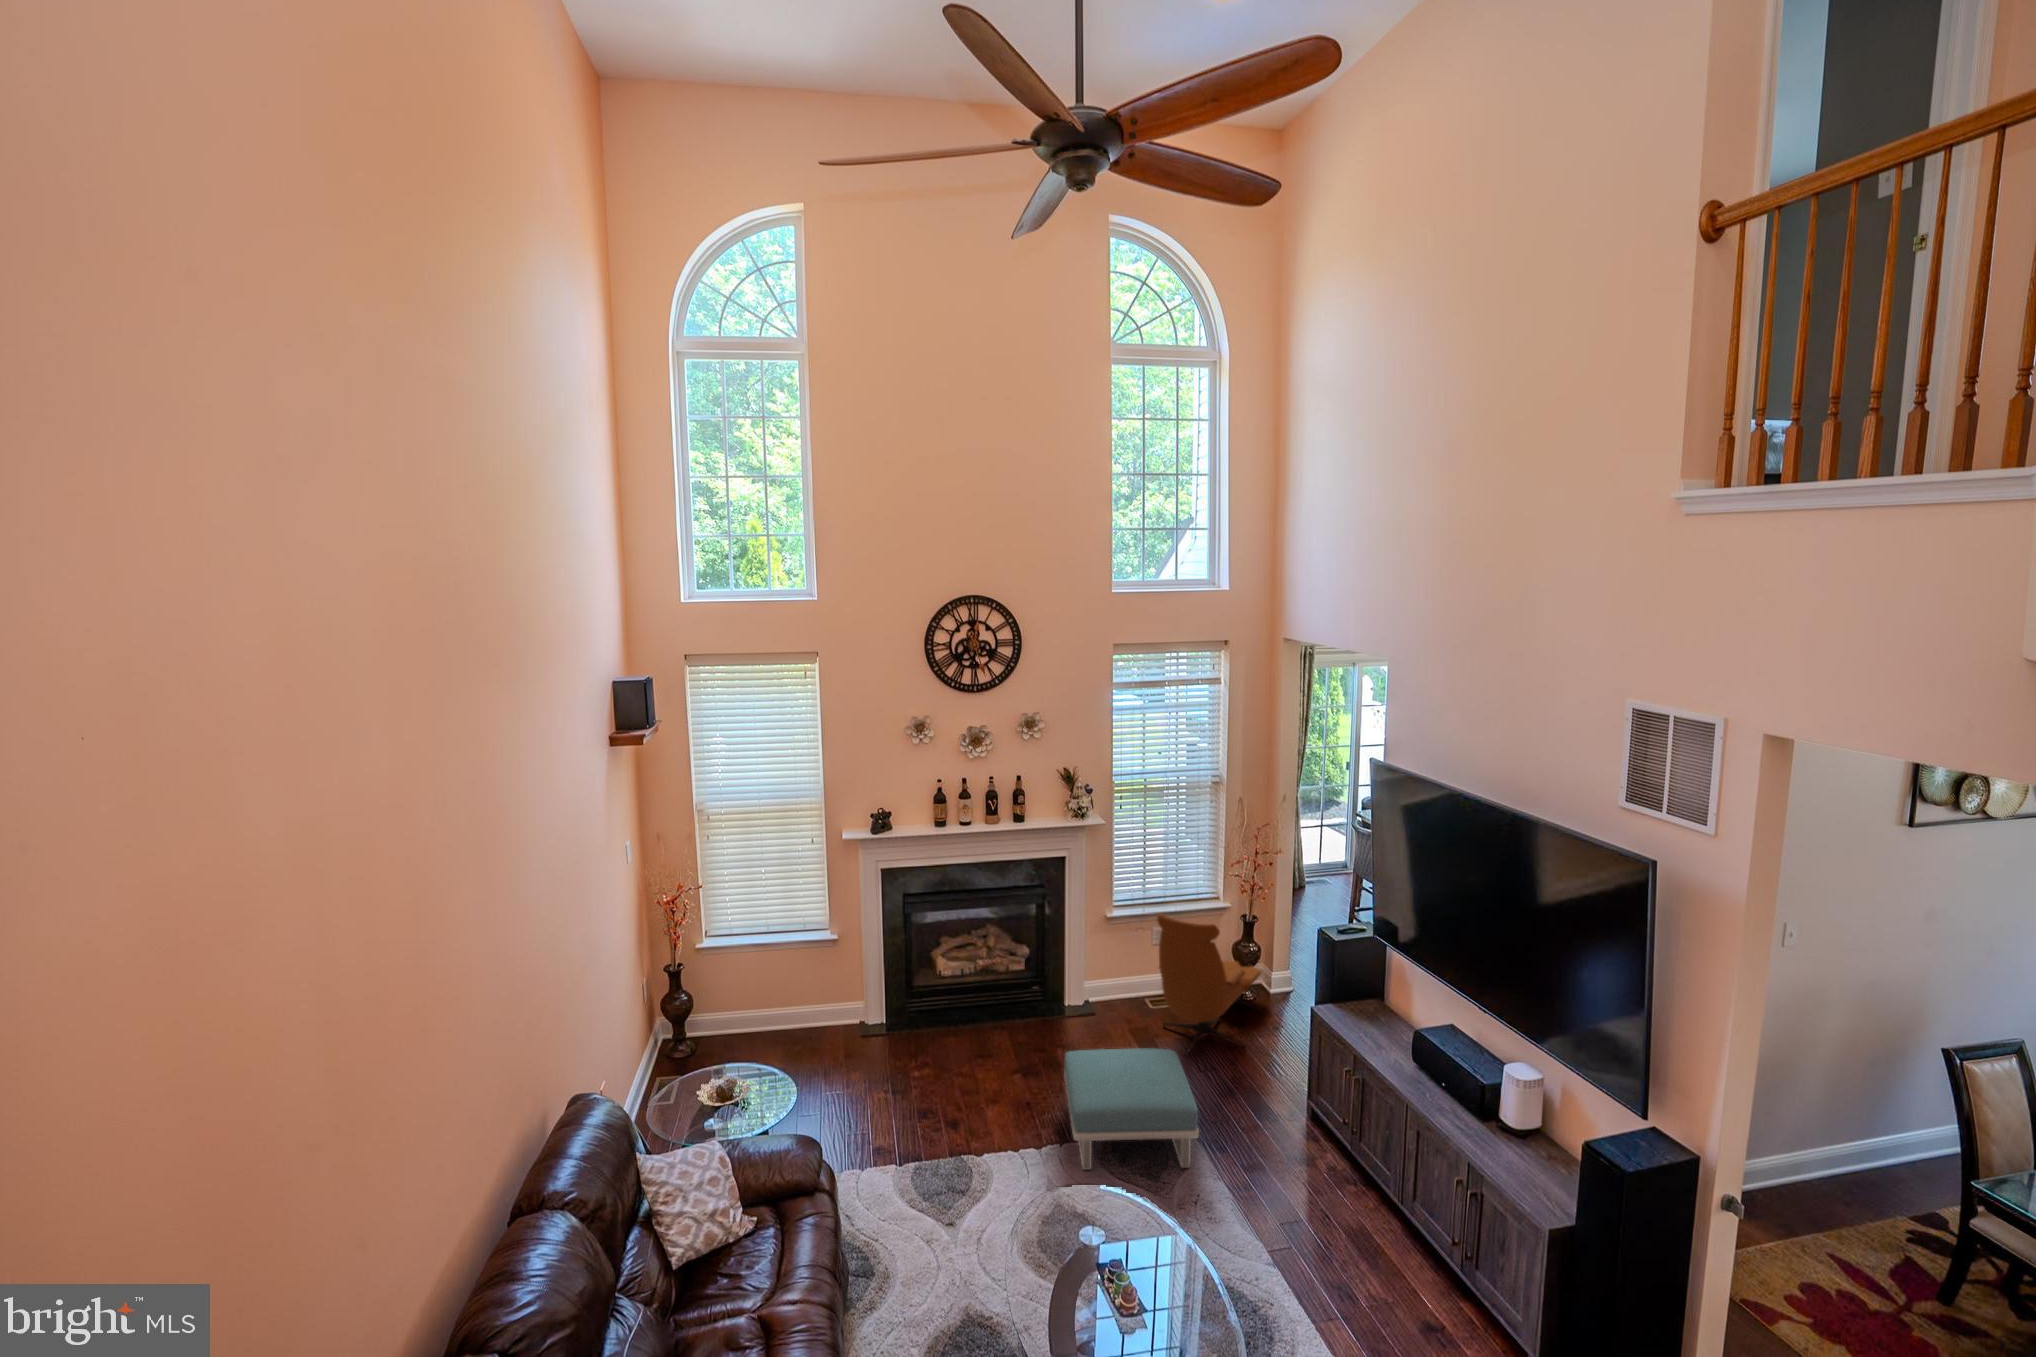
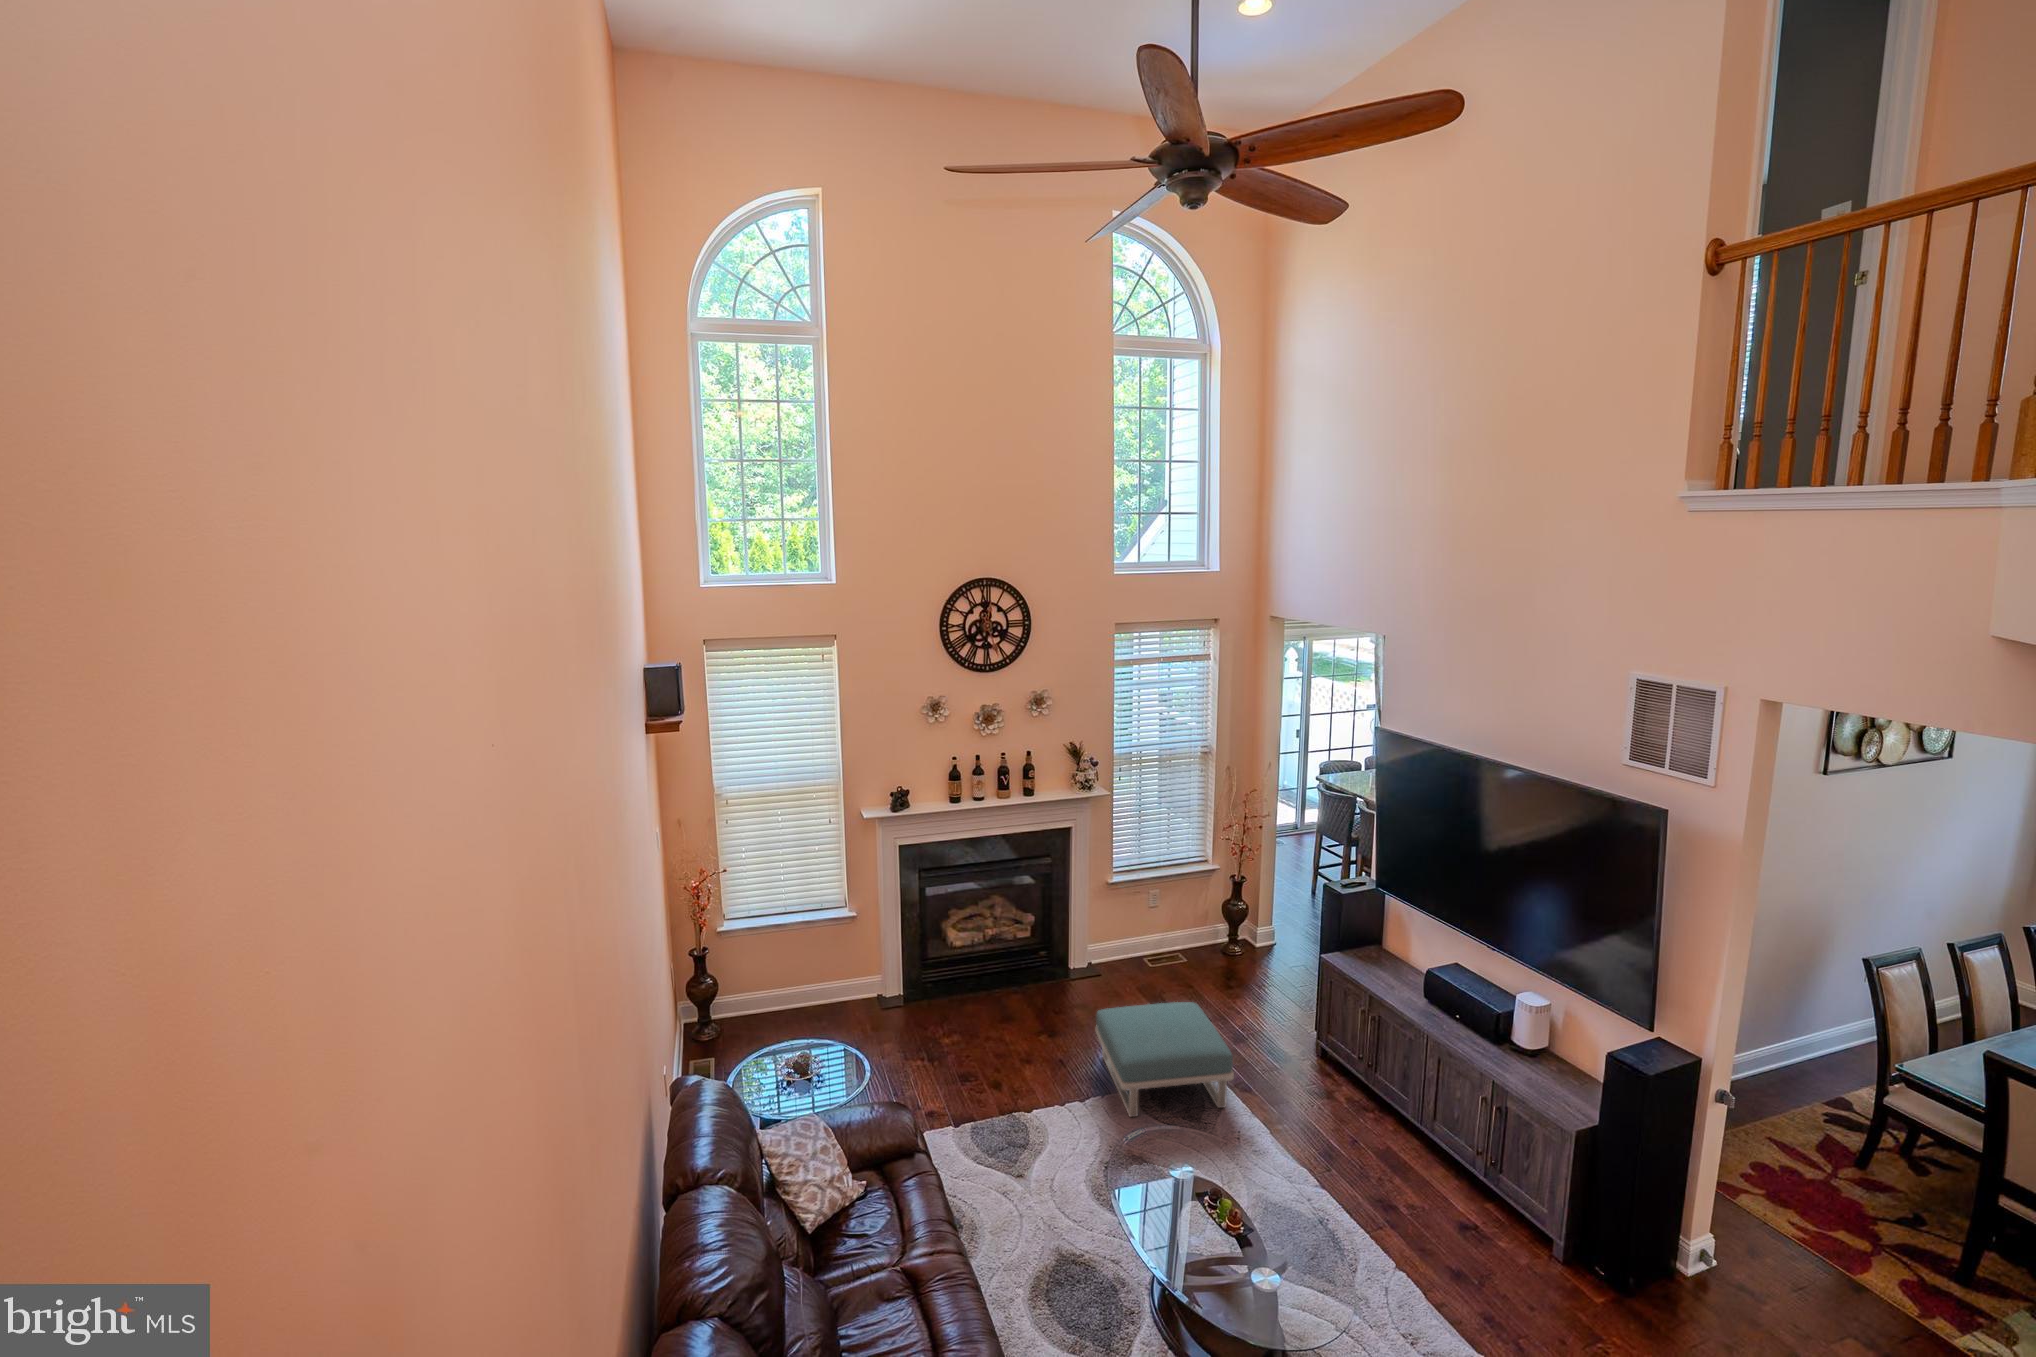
lounge chair: present [1157,913,1262,1056] -> none [1165,877,1252,1008]

